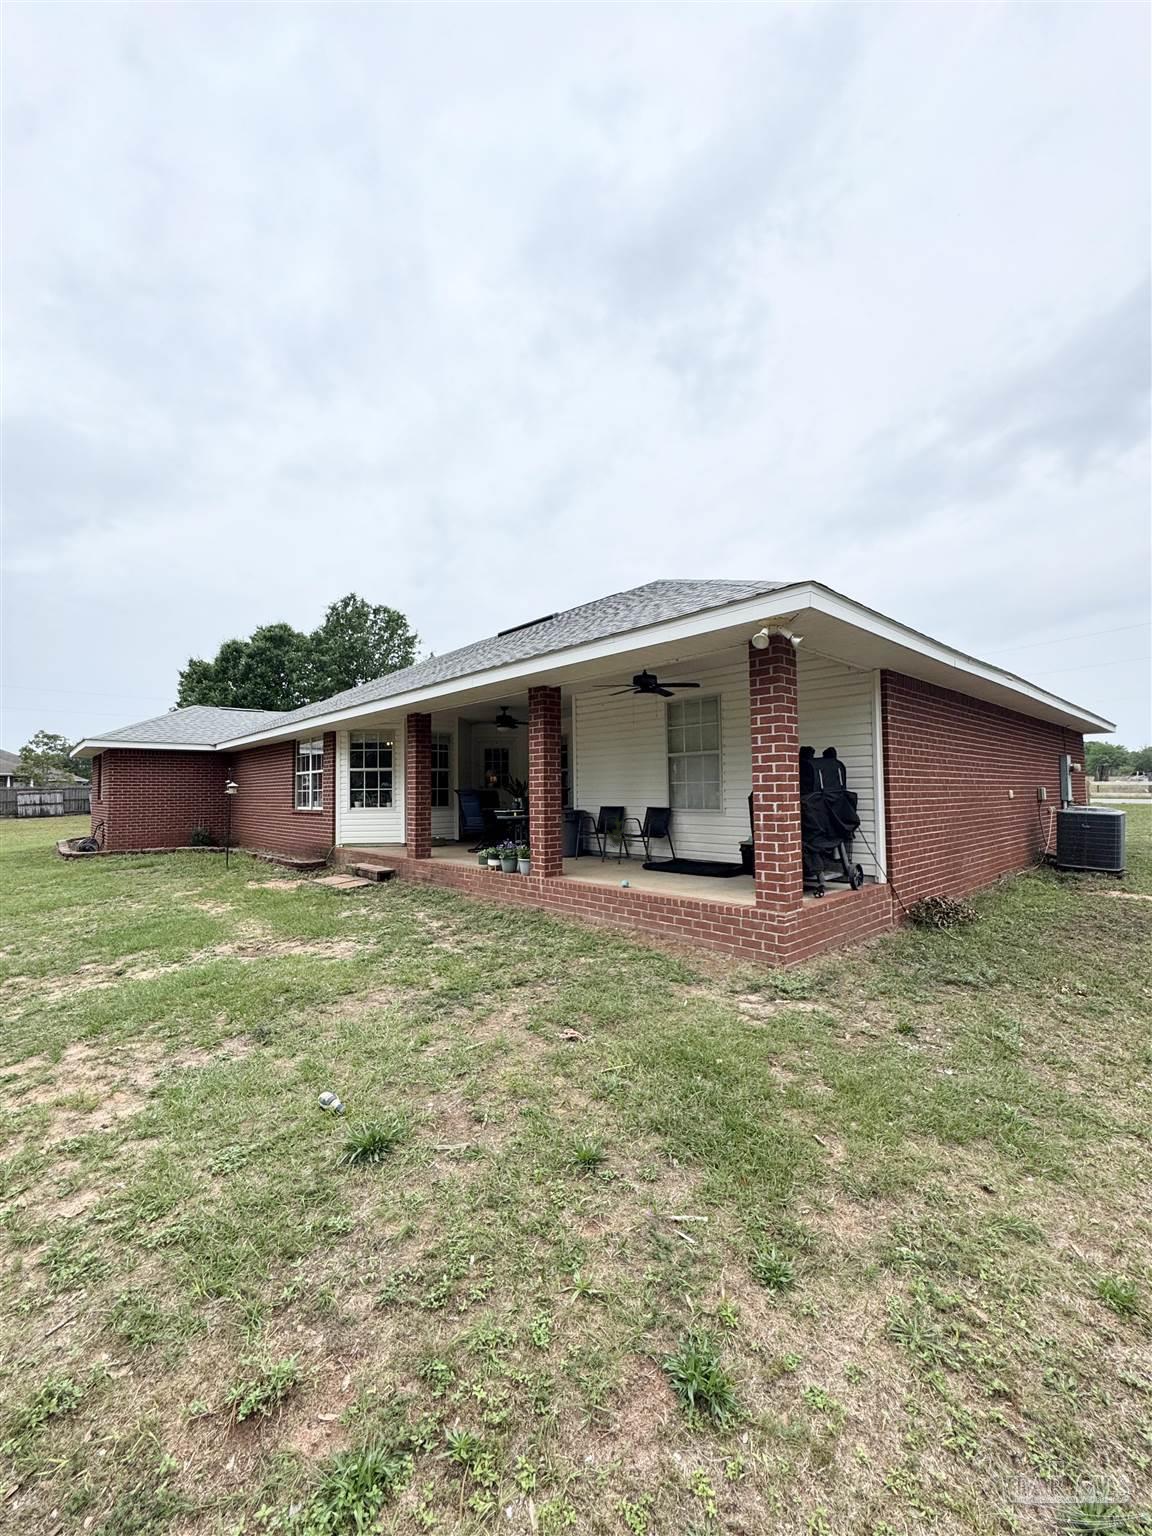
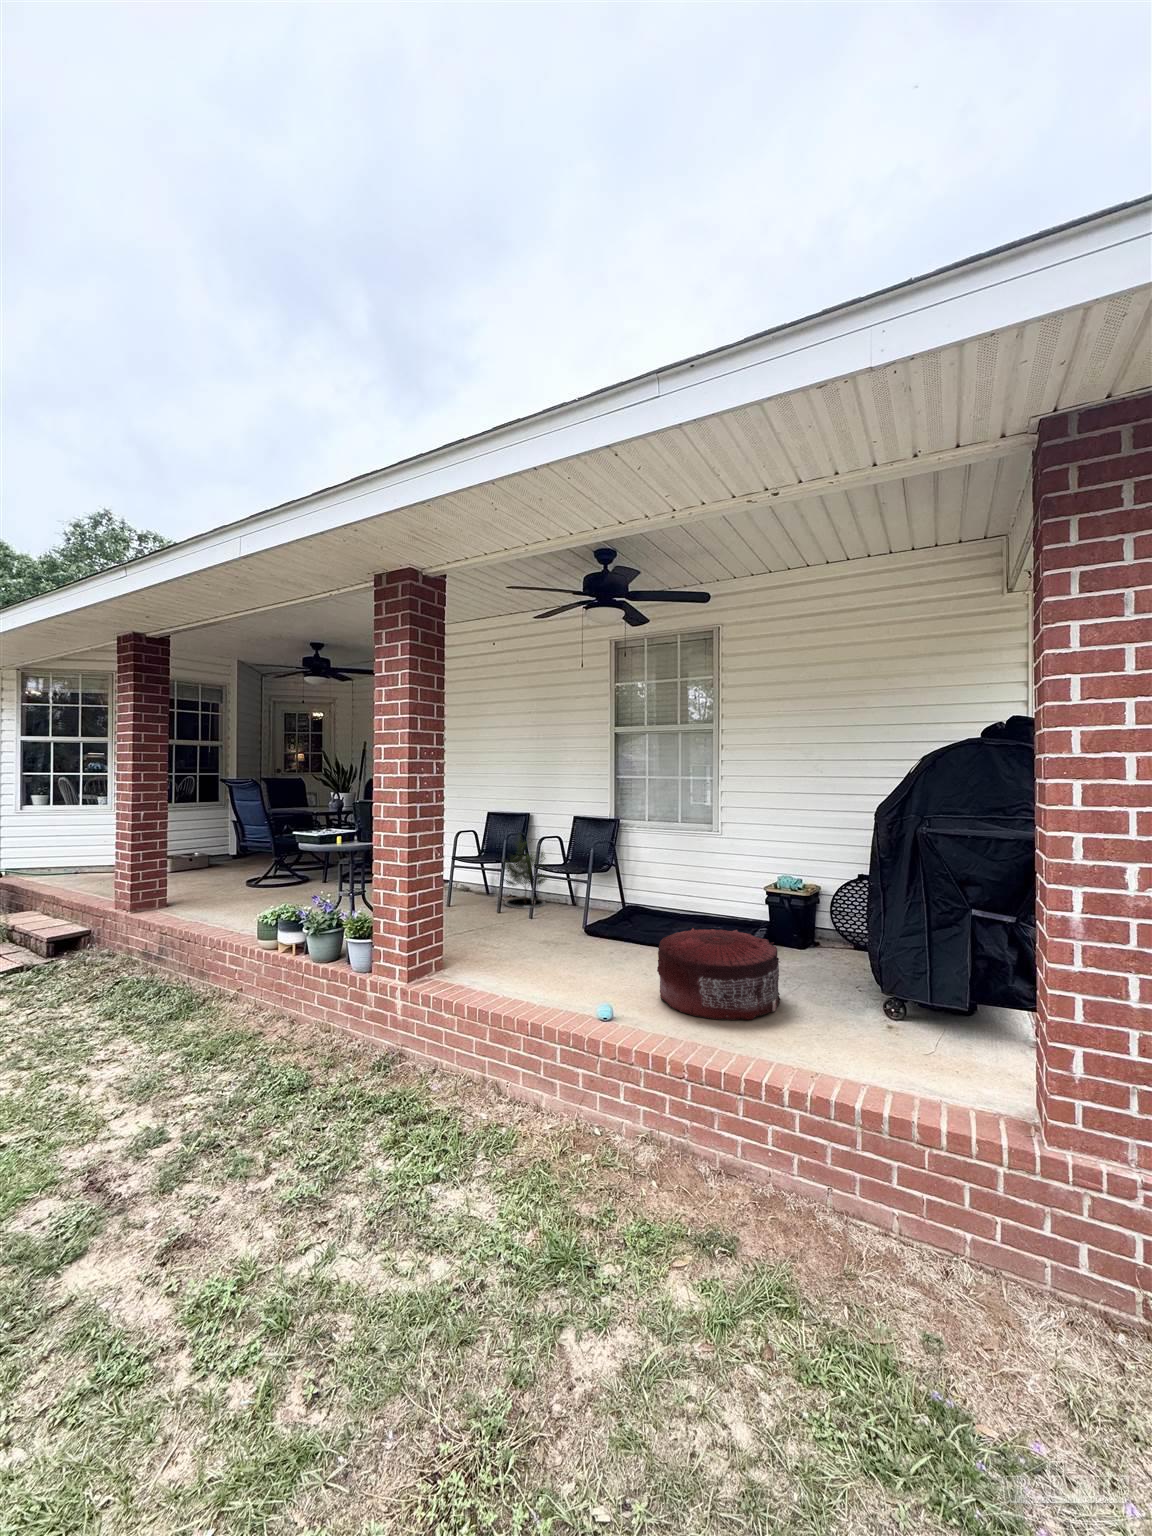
pouf: none [657,854,719,890] -> present [657,928,780,1020]

